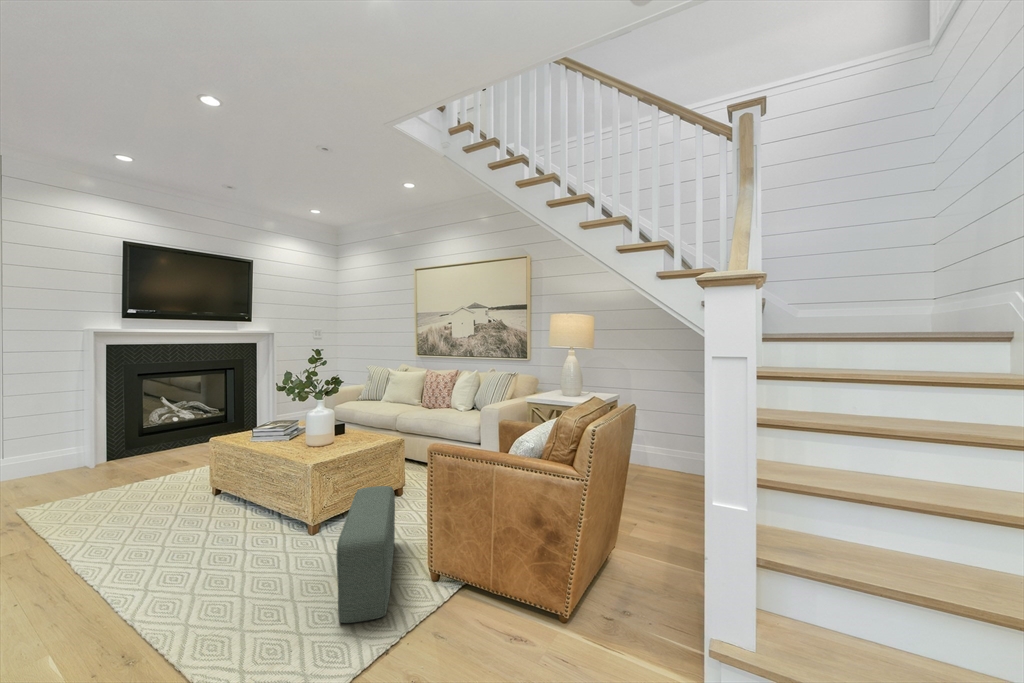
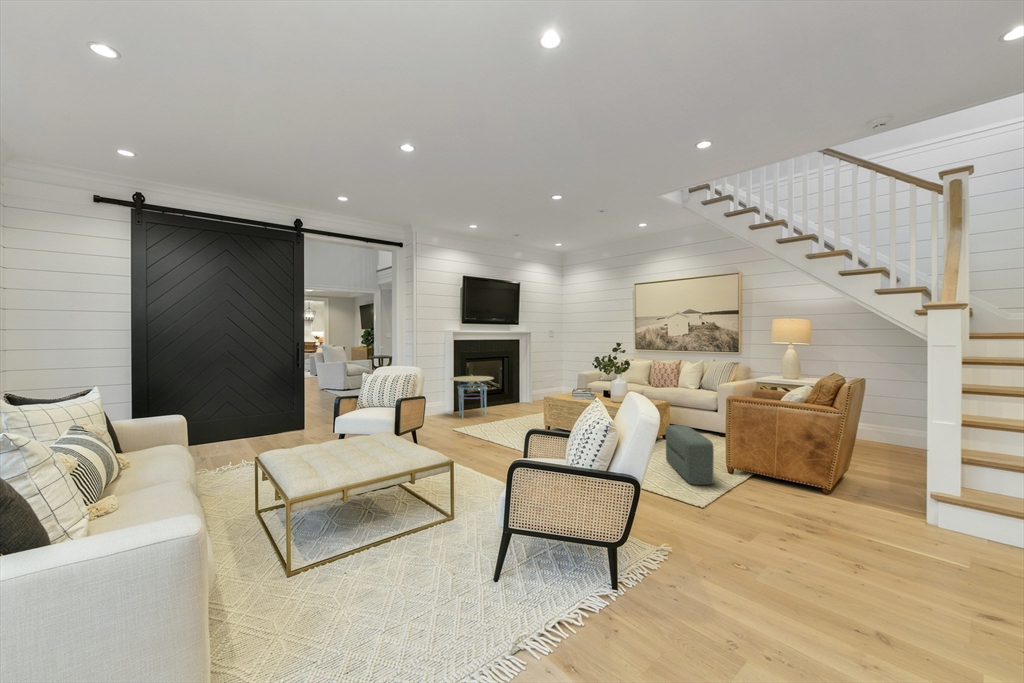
side table: none [85,399,178,472] -> present [450,376,493,419]

